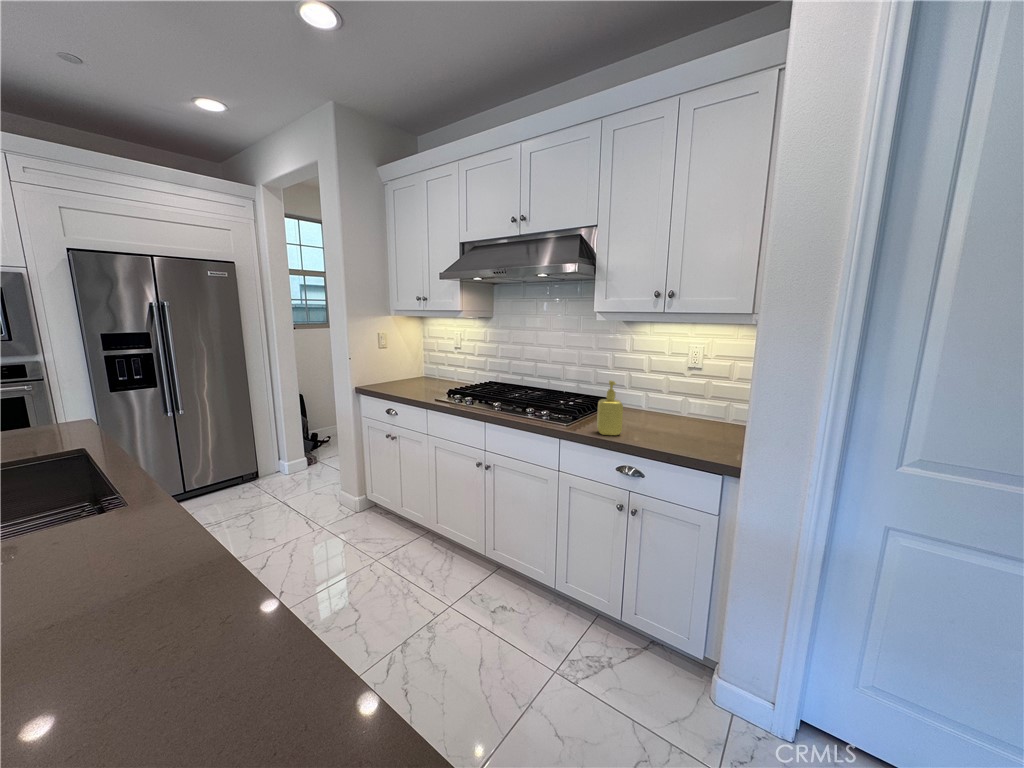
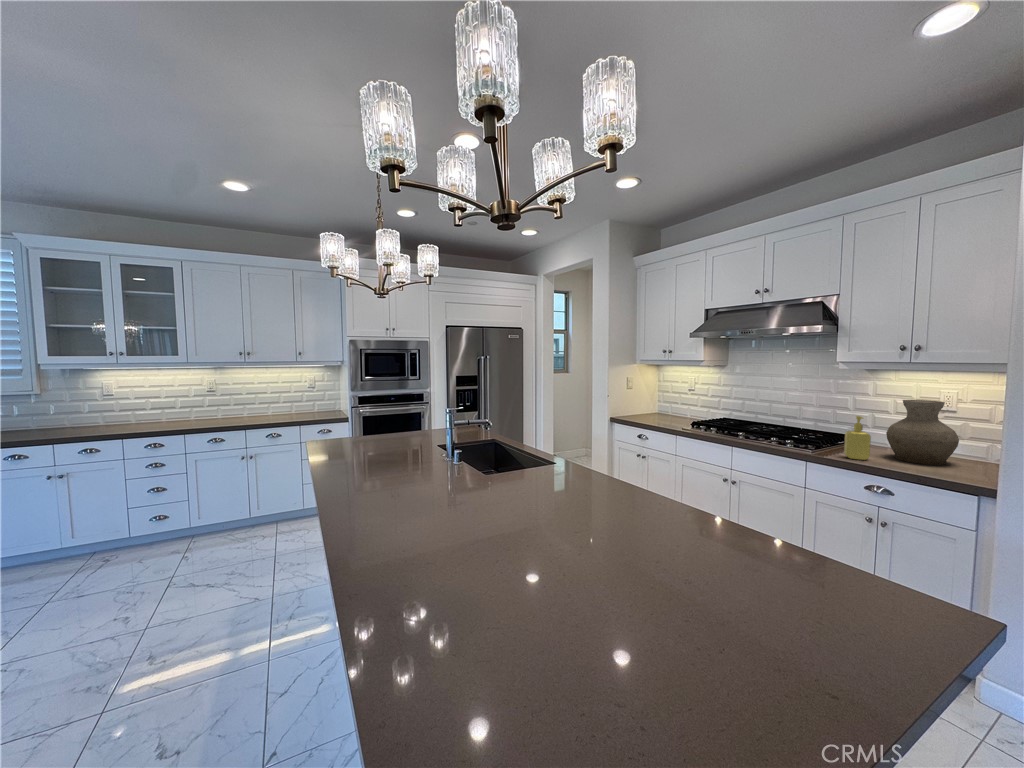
vase: none [640,357,706,435] -> present [886,400,959,465]

